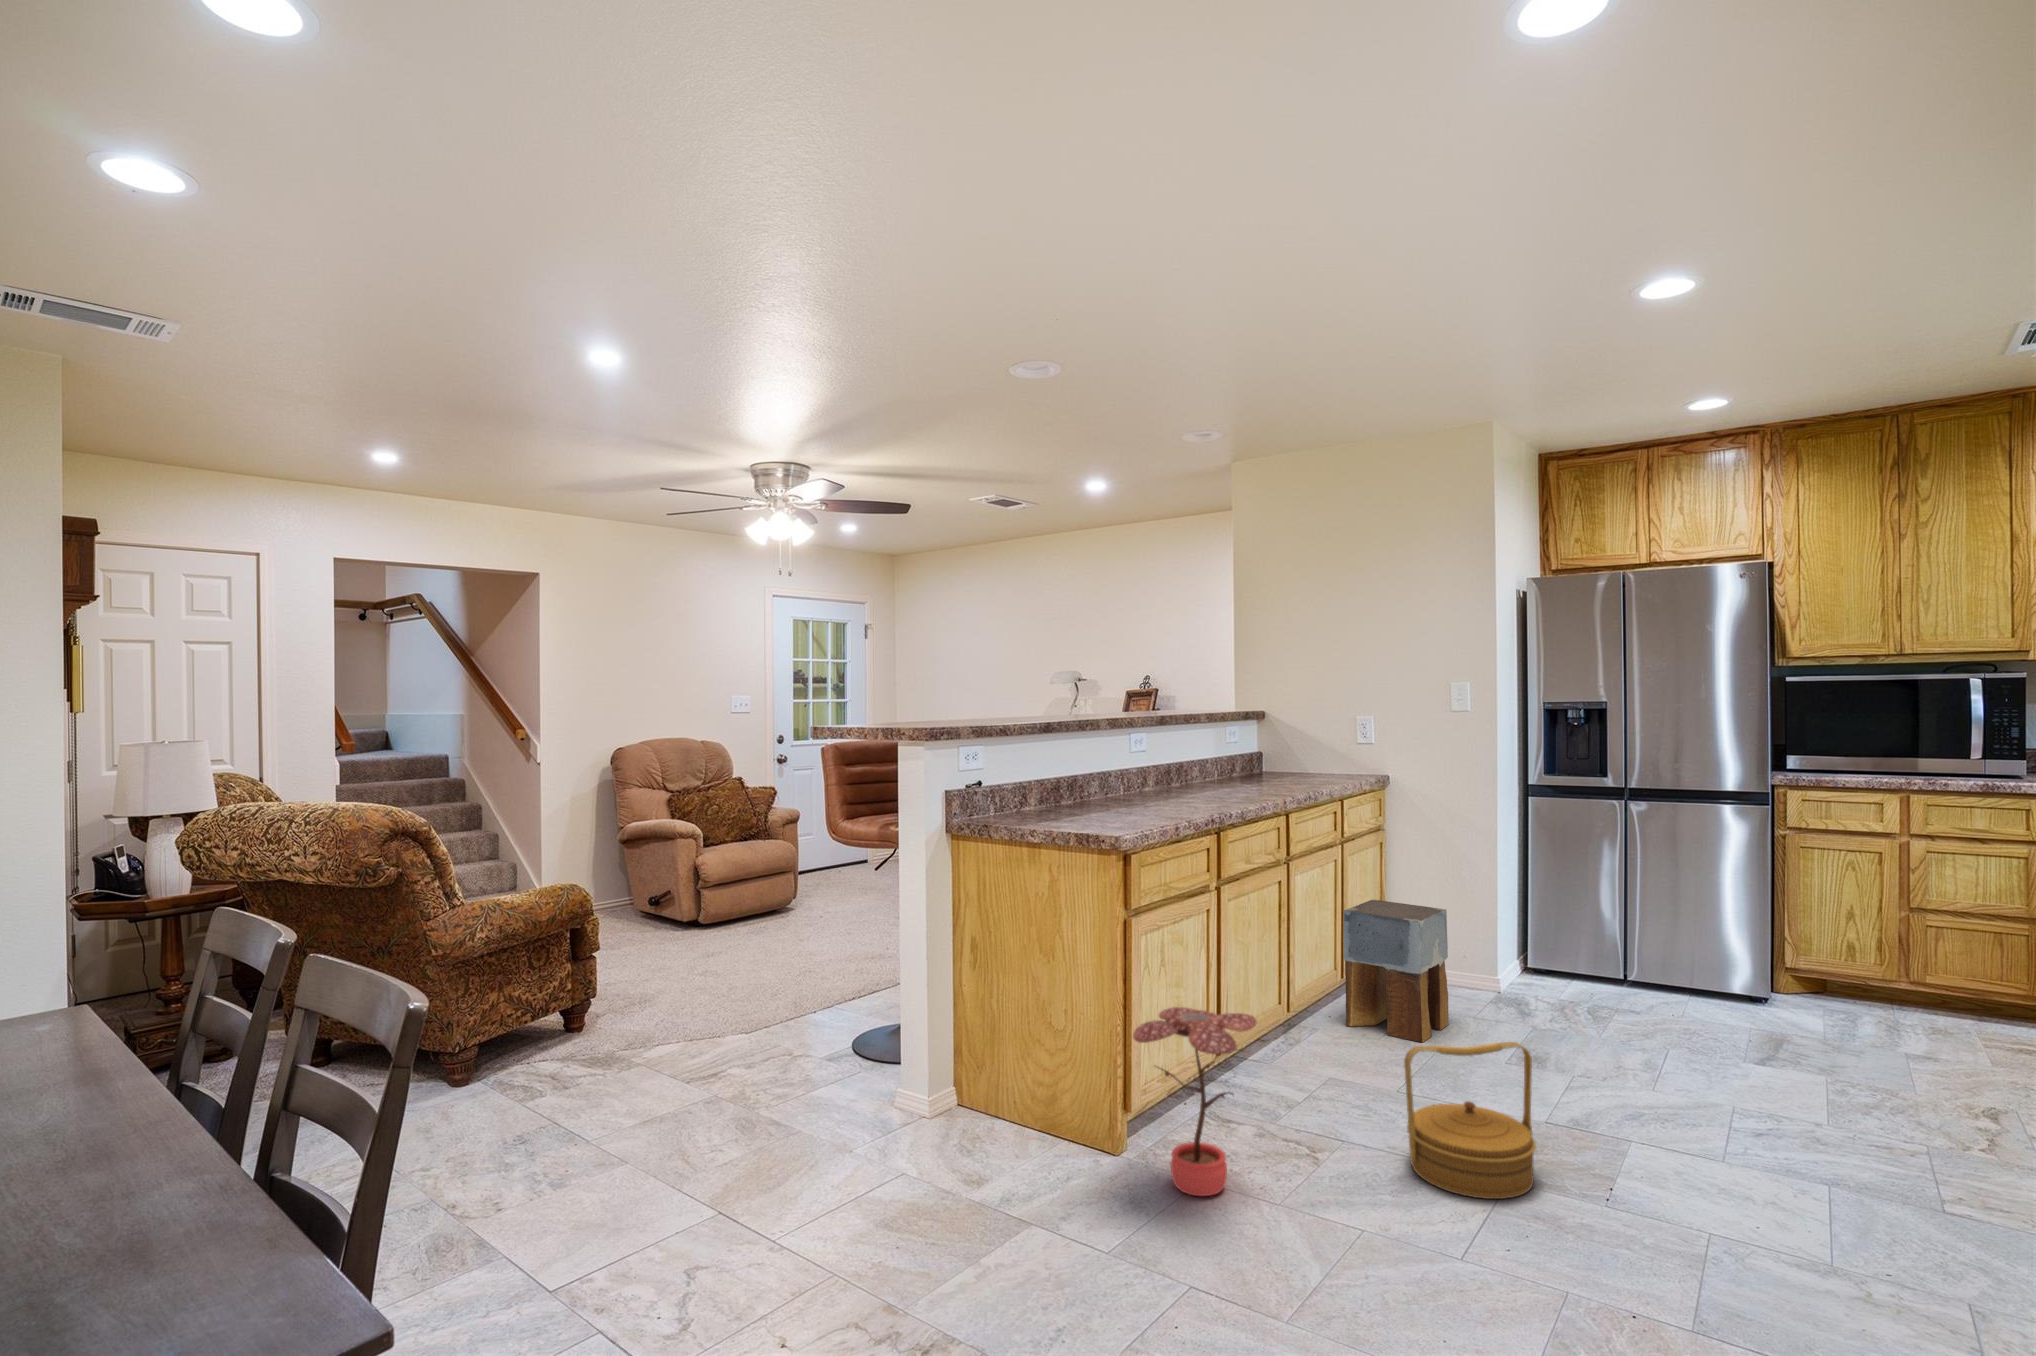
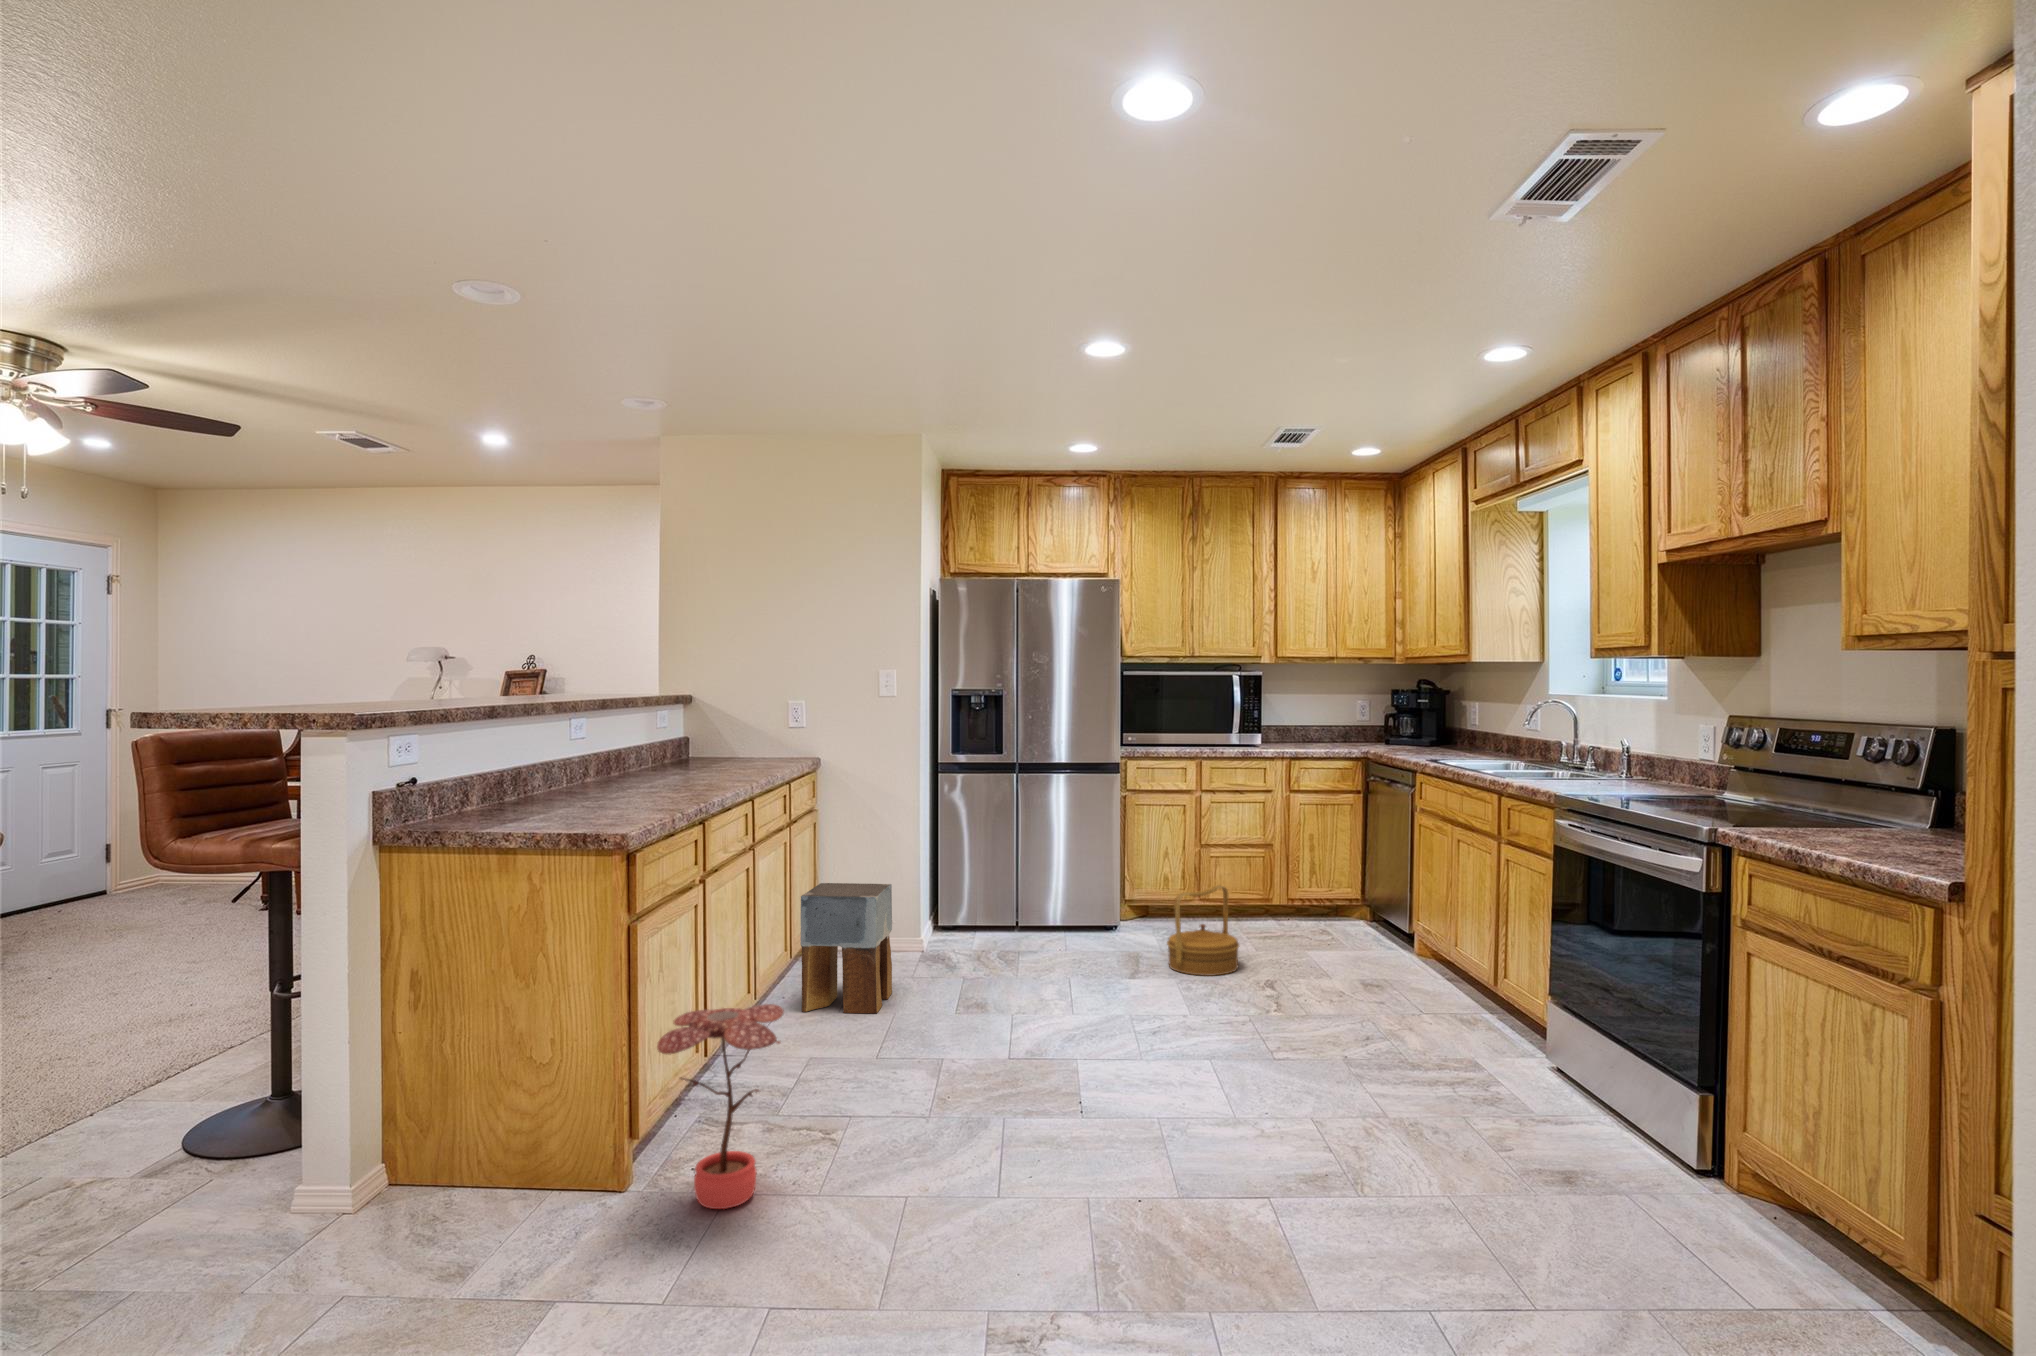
basket: present [1404,1042,1536,1199] -> present [1167,885,1239,976]

